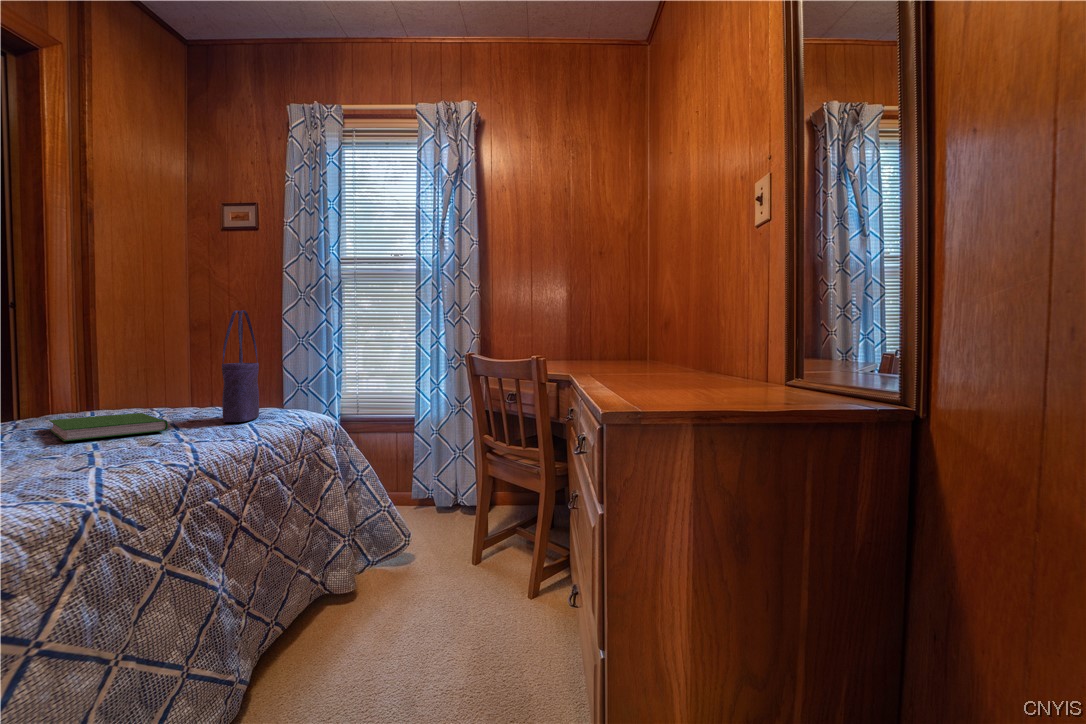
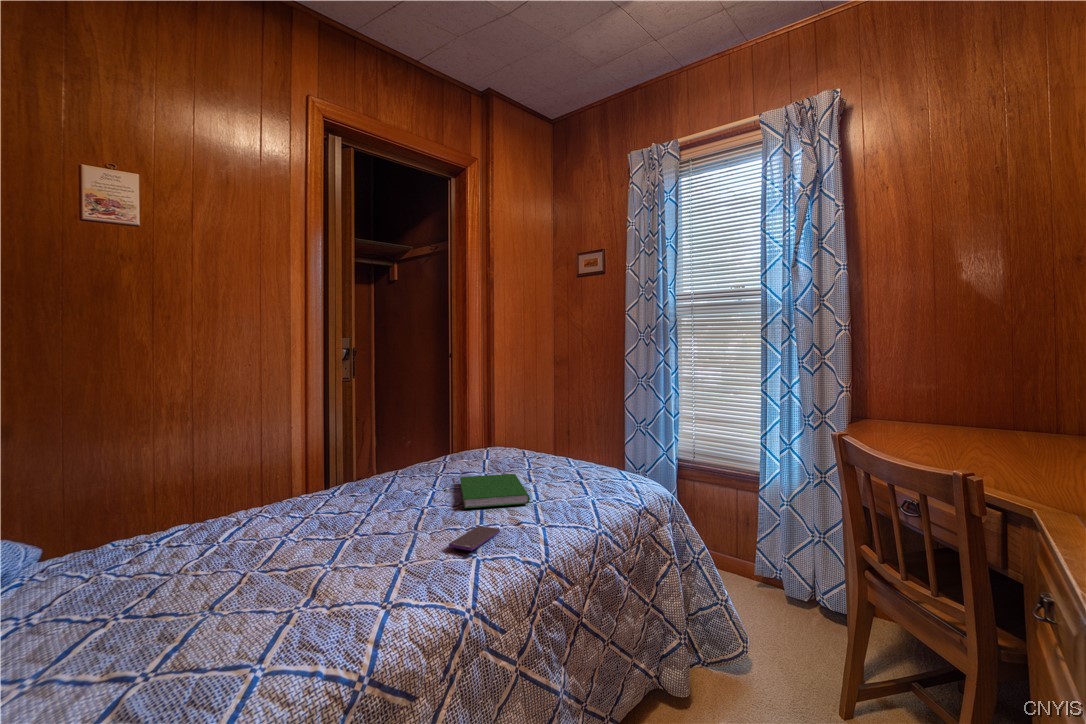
tote bag: present [222,310,259,422] -> none [570,387,600,497]
smartphone: none [47,447,128,464] -> present [449,526,500,551]

